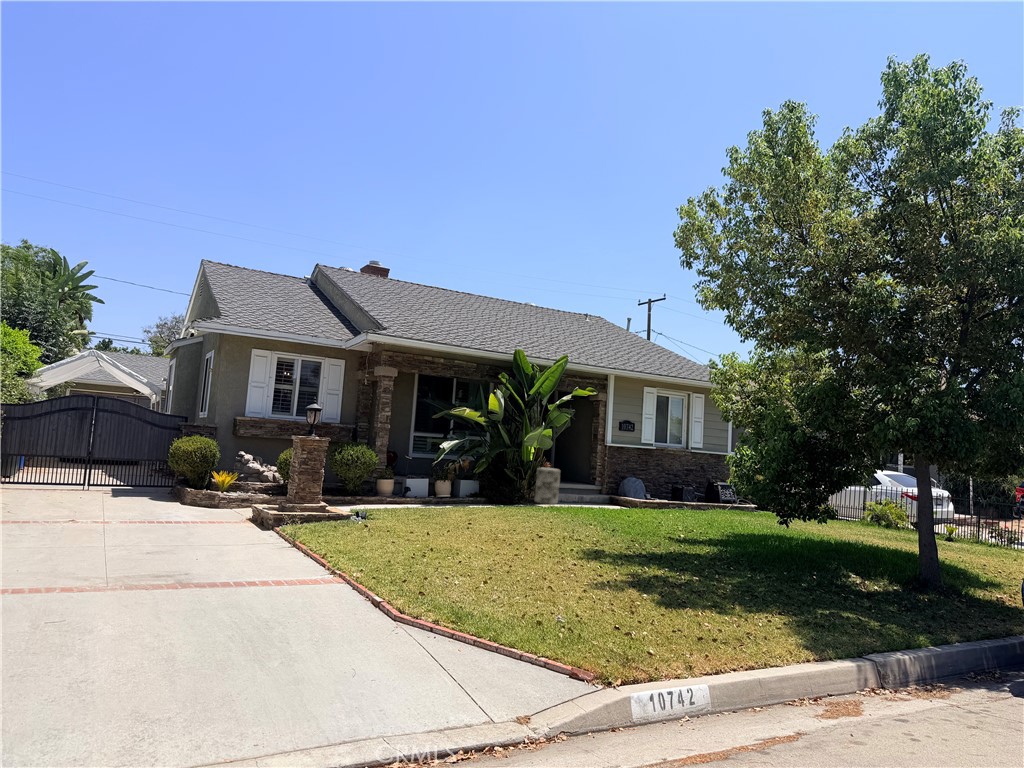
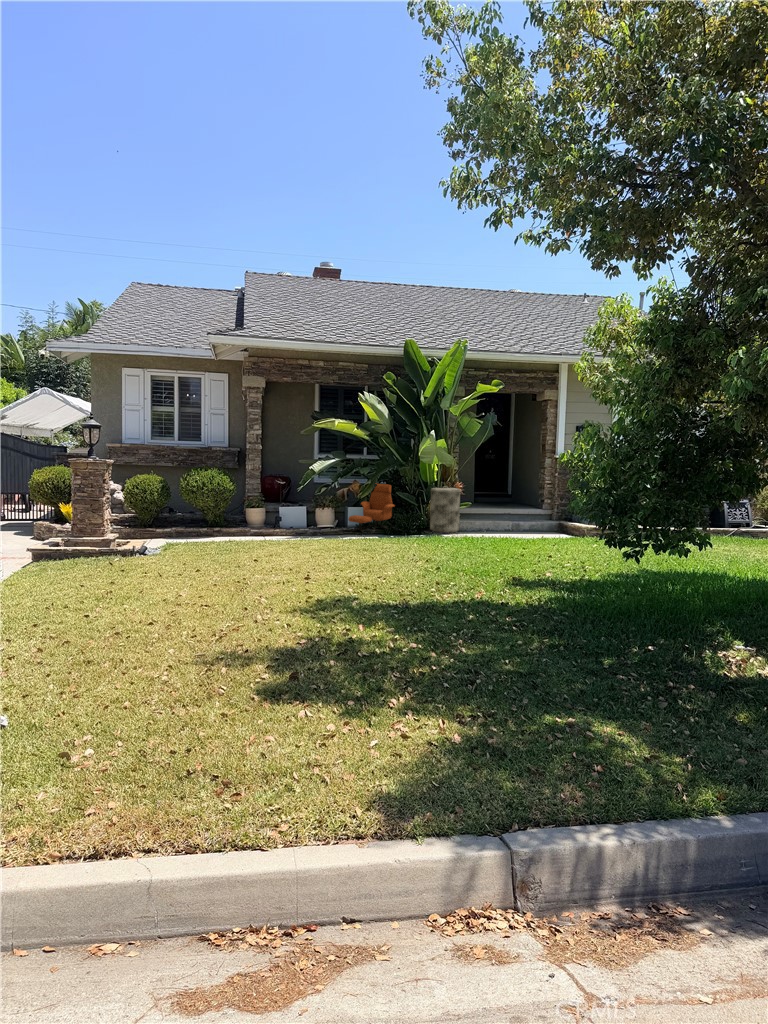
lounge chair: none [475,462,509,504] -> present [348,484,394,533]

